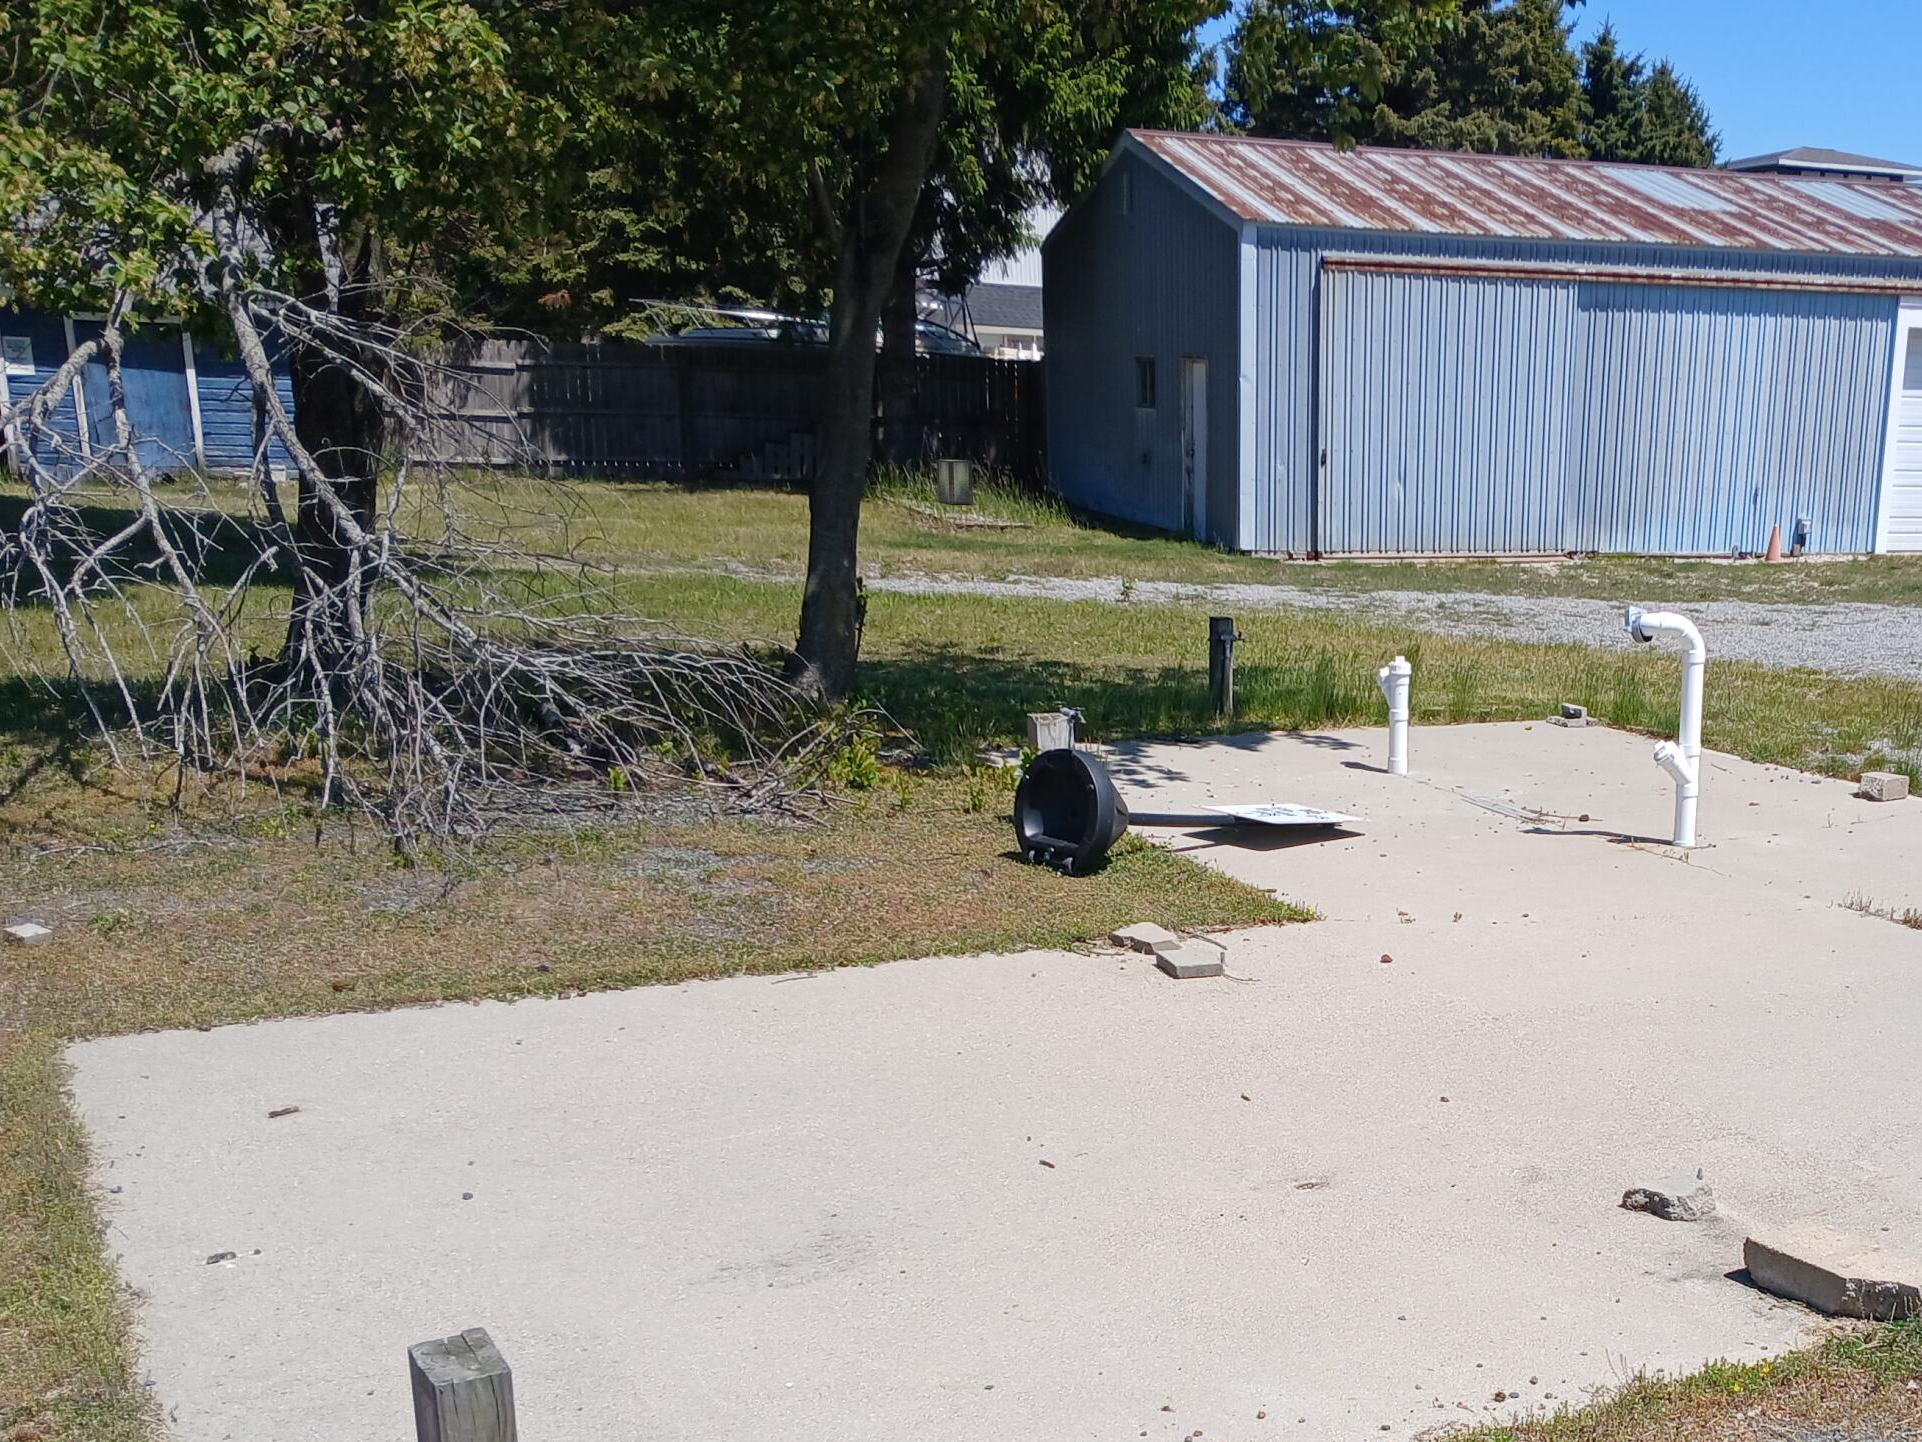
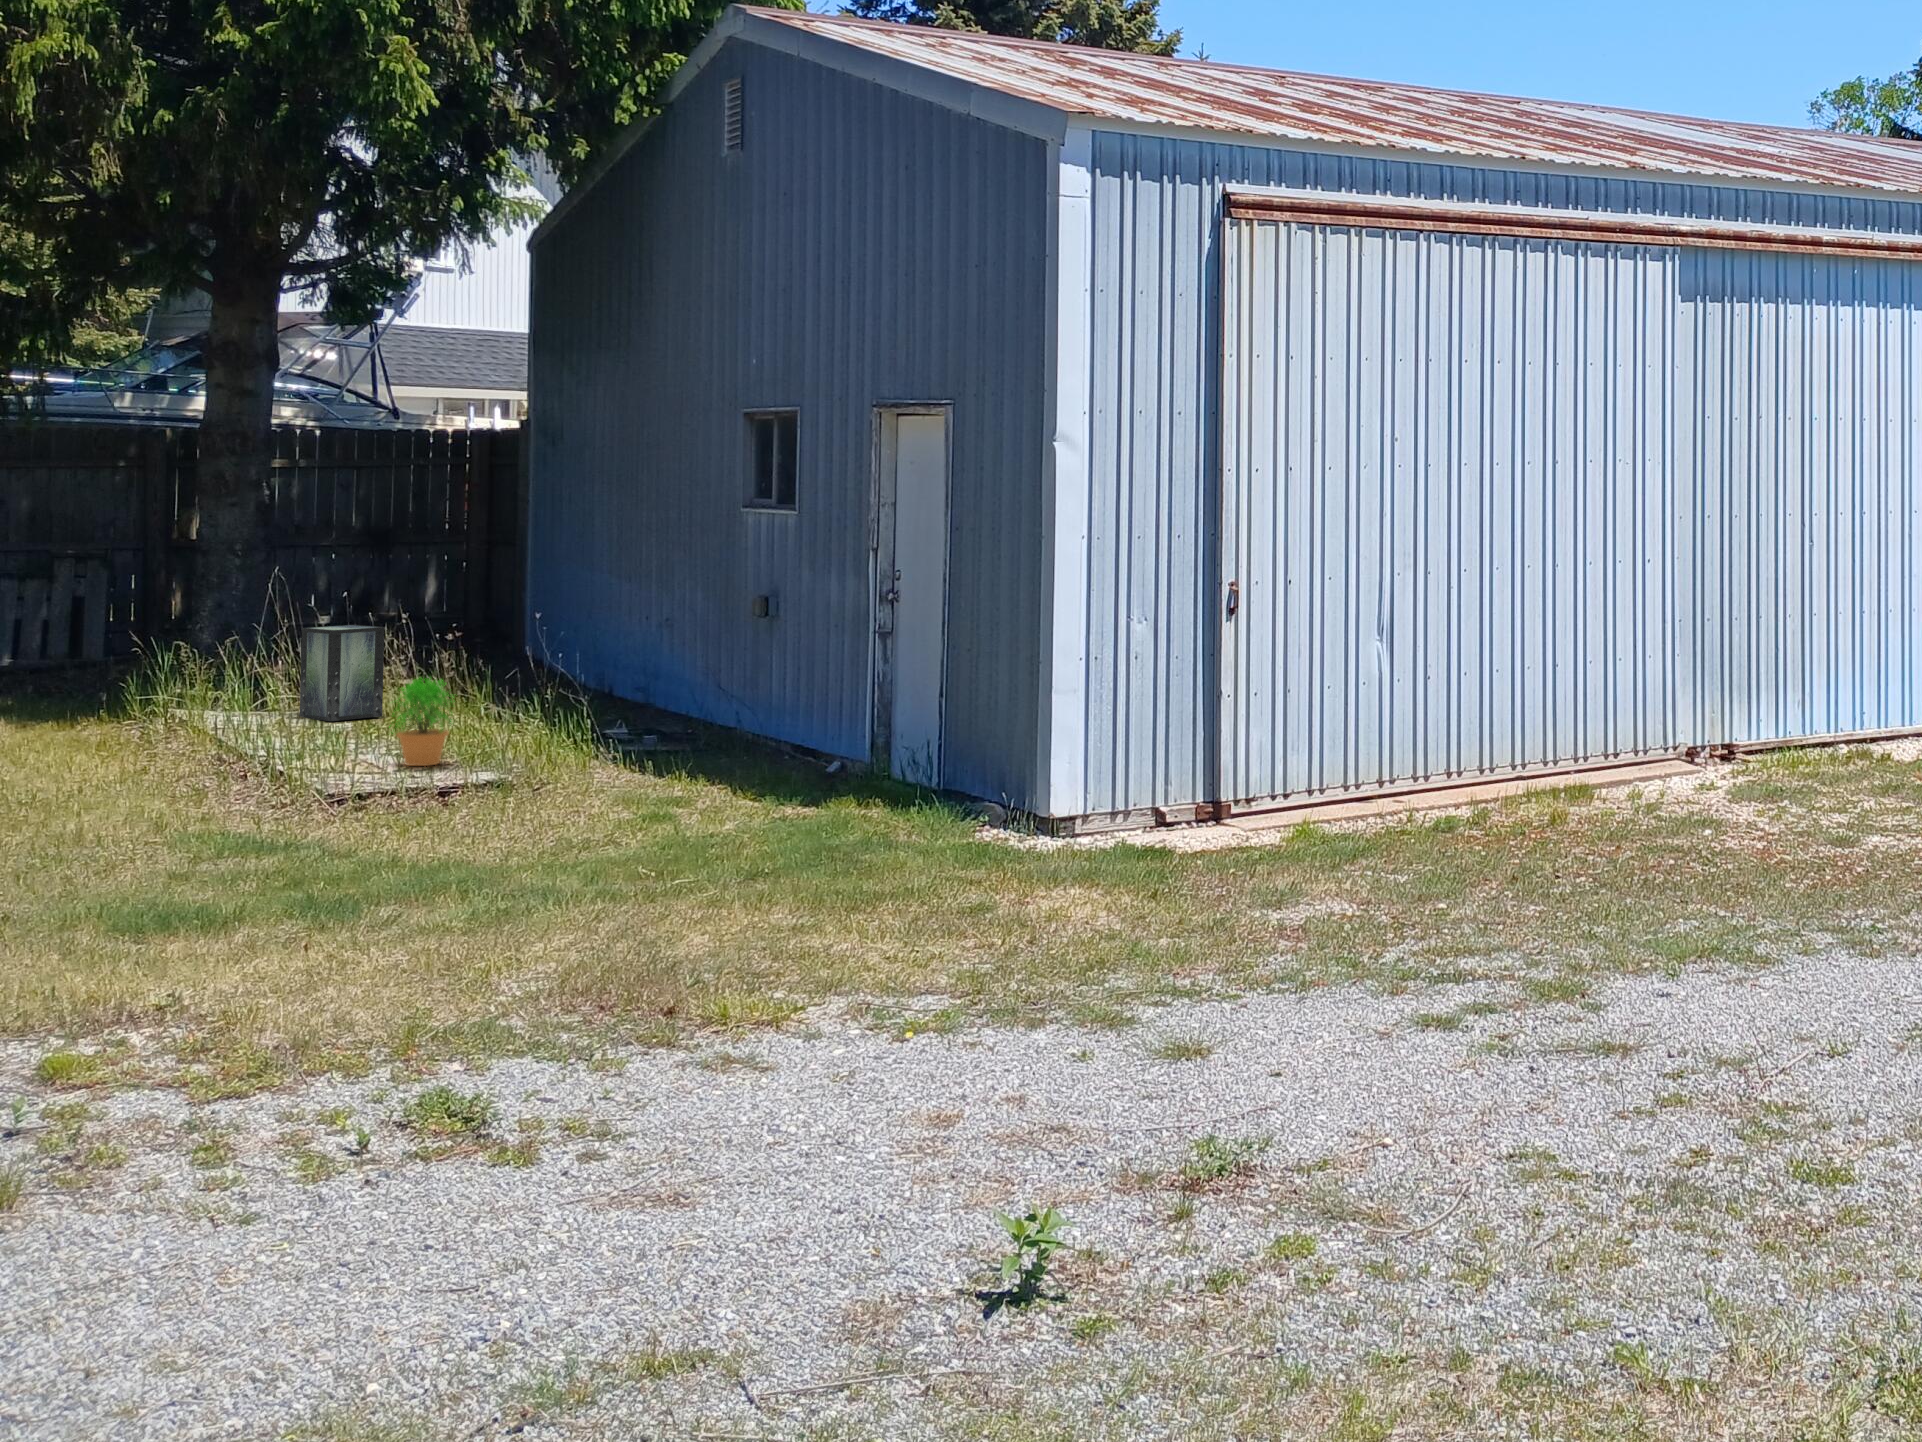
potted plant: none [974,479,1003,520] -> present [389,678,455,766]

